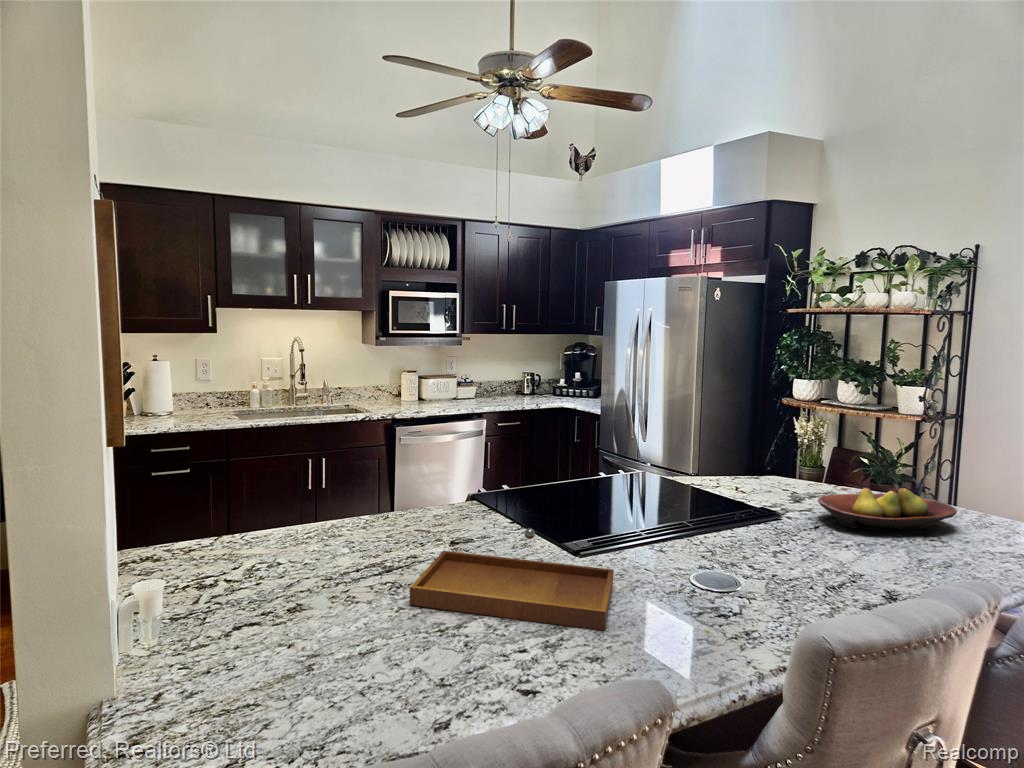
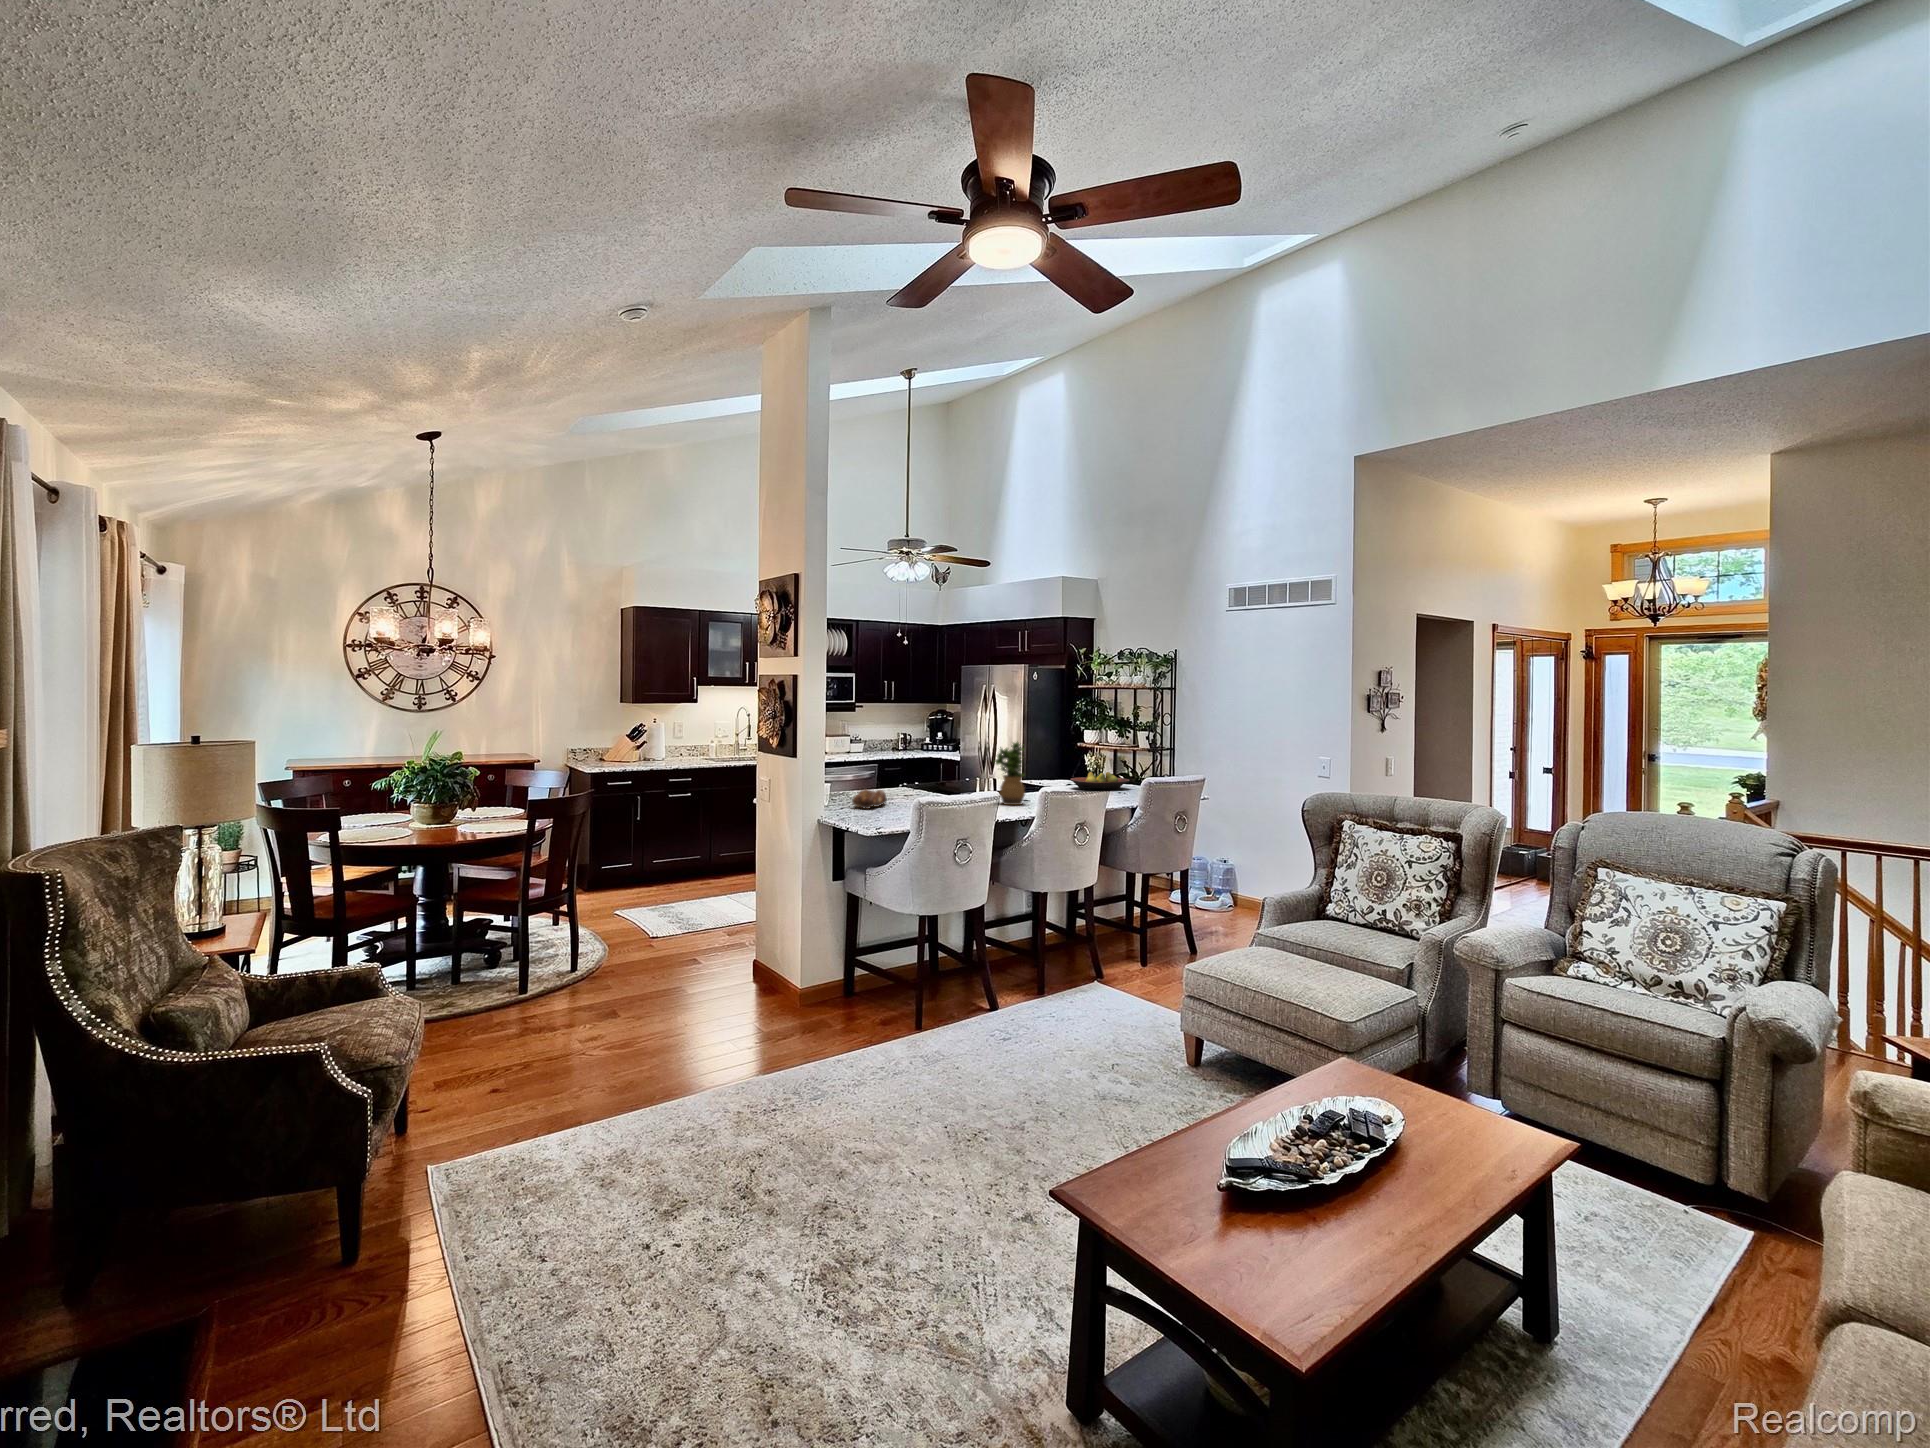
potted plant: none [654,453,758,652] -> present [995,742,1025,805]
tray: present [410,528,614,631] -> none [907,776,979,804]
bread loaf: none [188,587,335,685] -> present [852,789,887,809]

